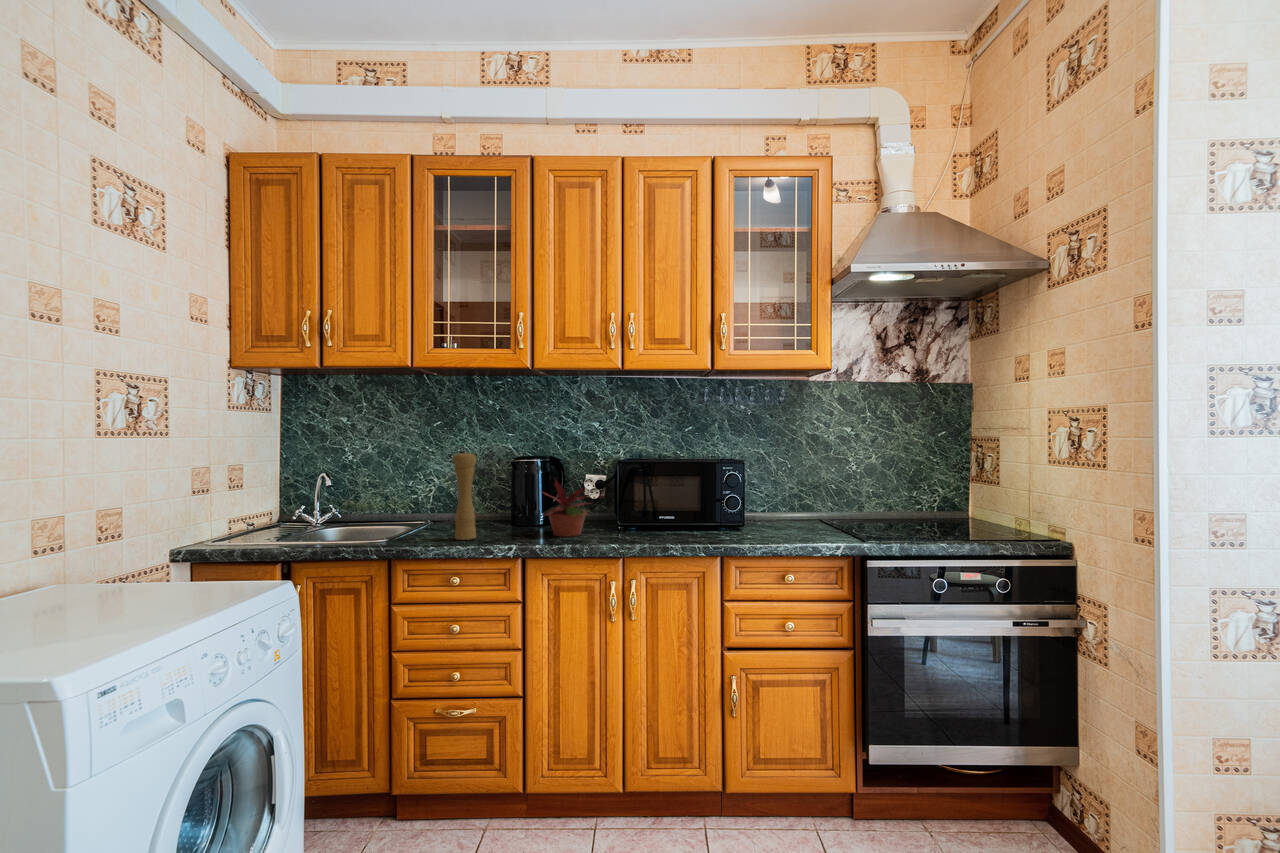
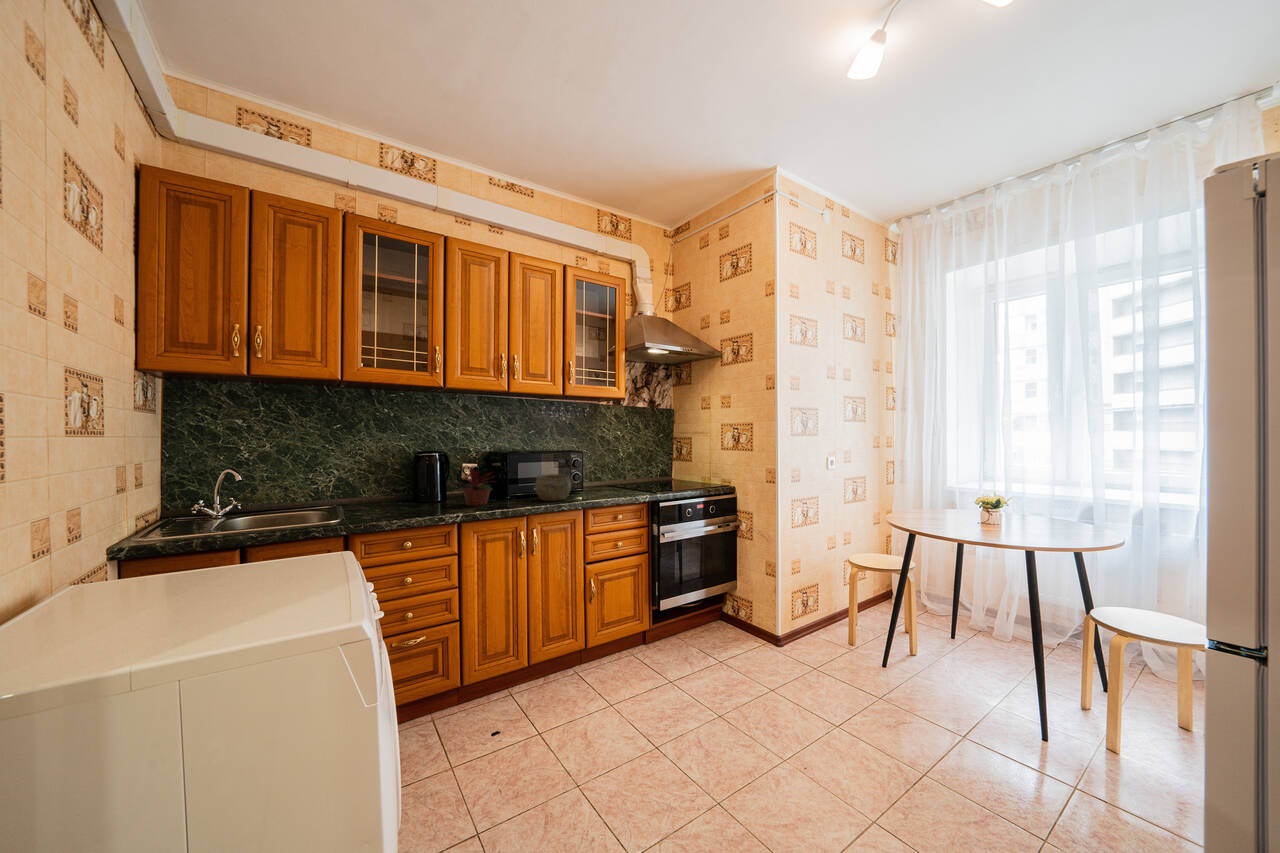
pepper mill: present [453,452,476,540] -> none [396,448,415,514]
ceramic bowl: none [648,497,706,541] -> present [534,474,571,501]

